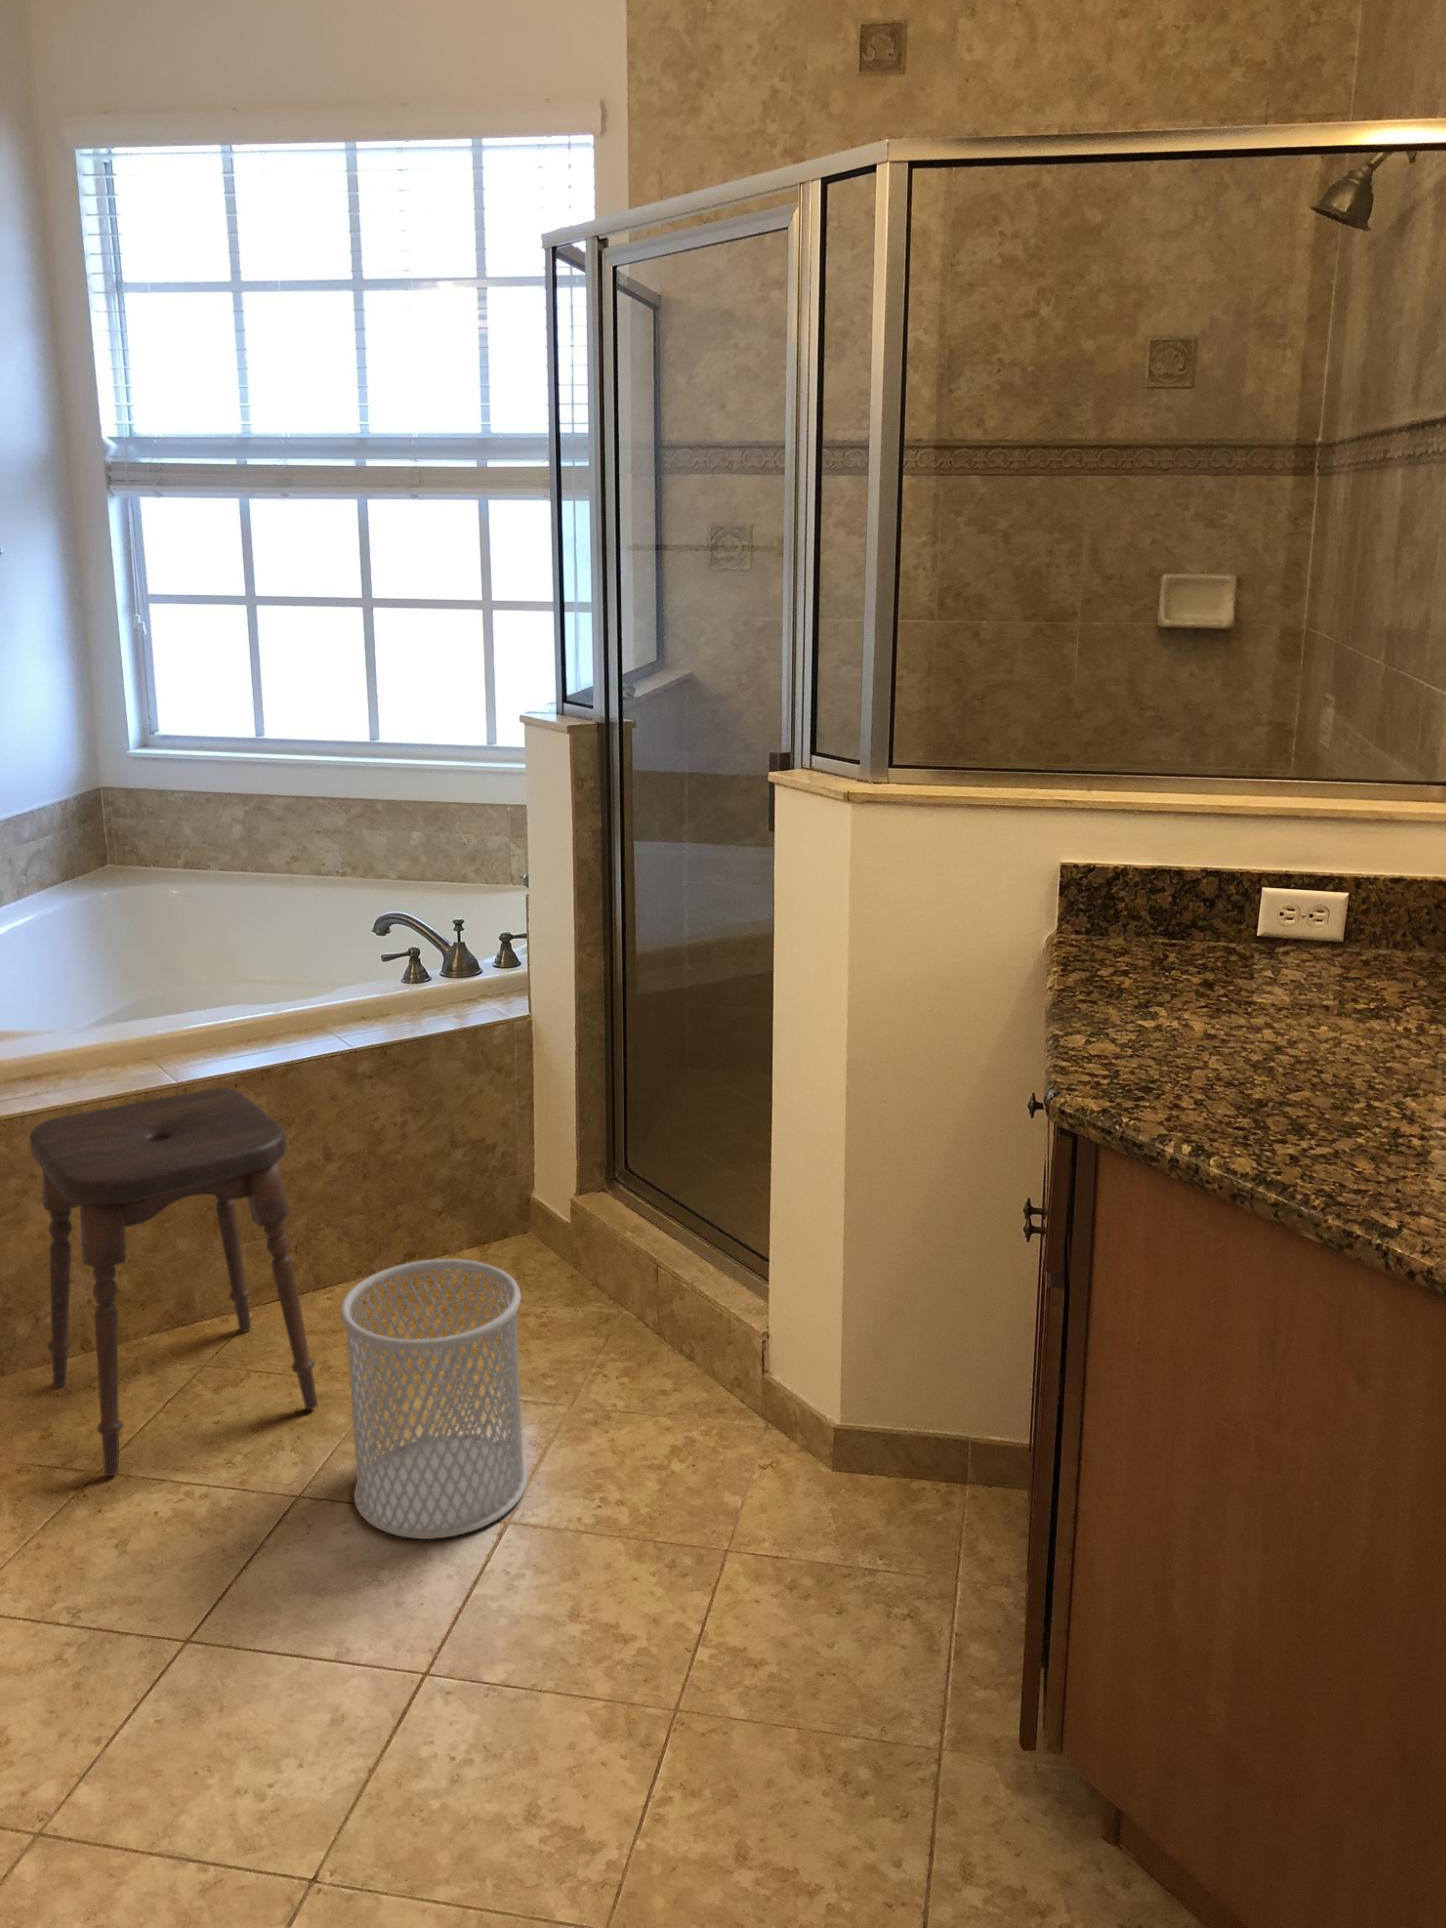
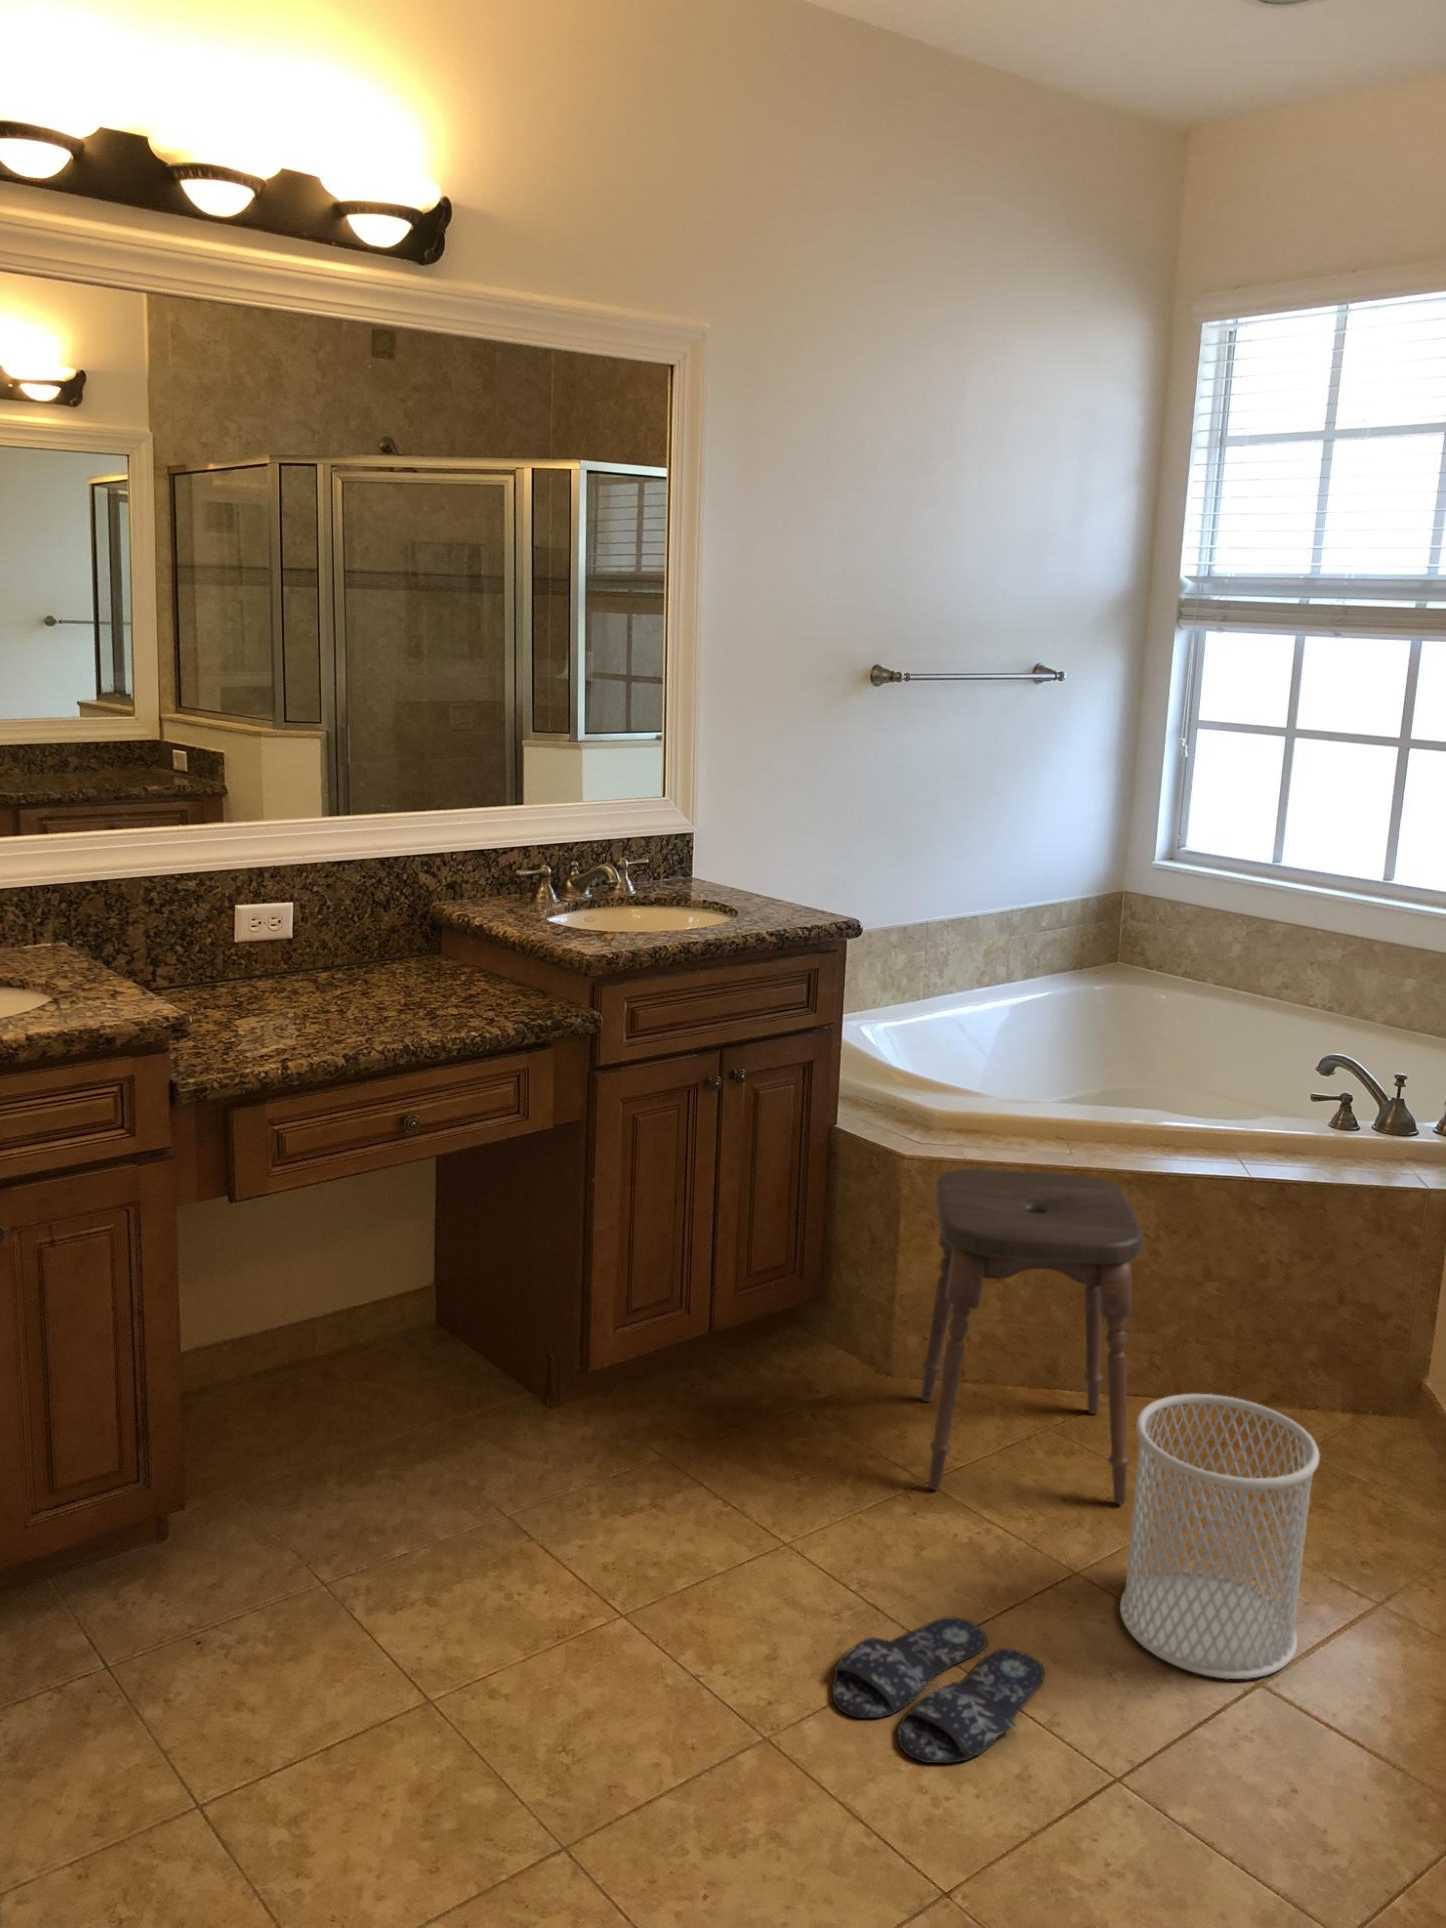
slippers: none [86,1594,314,1765] -> present [832,1617,1044,1763]

